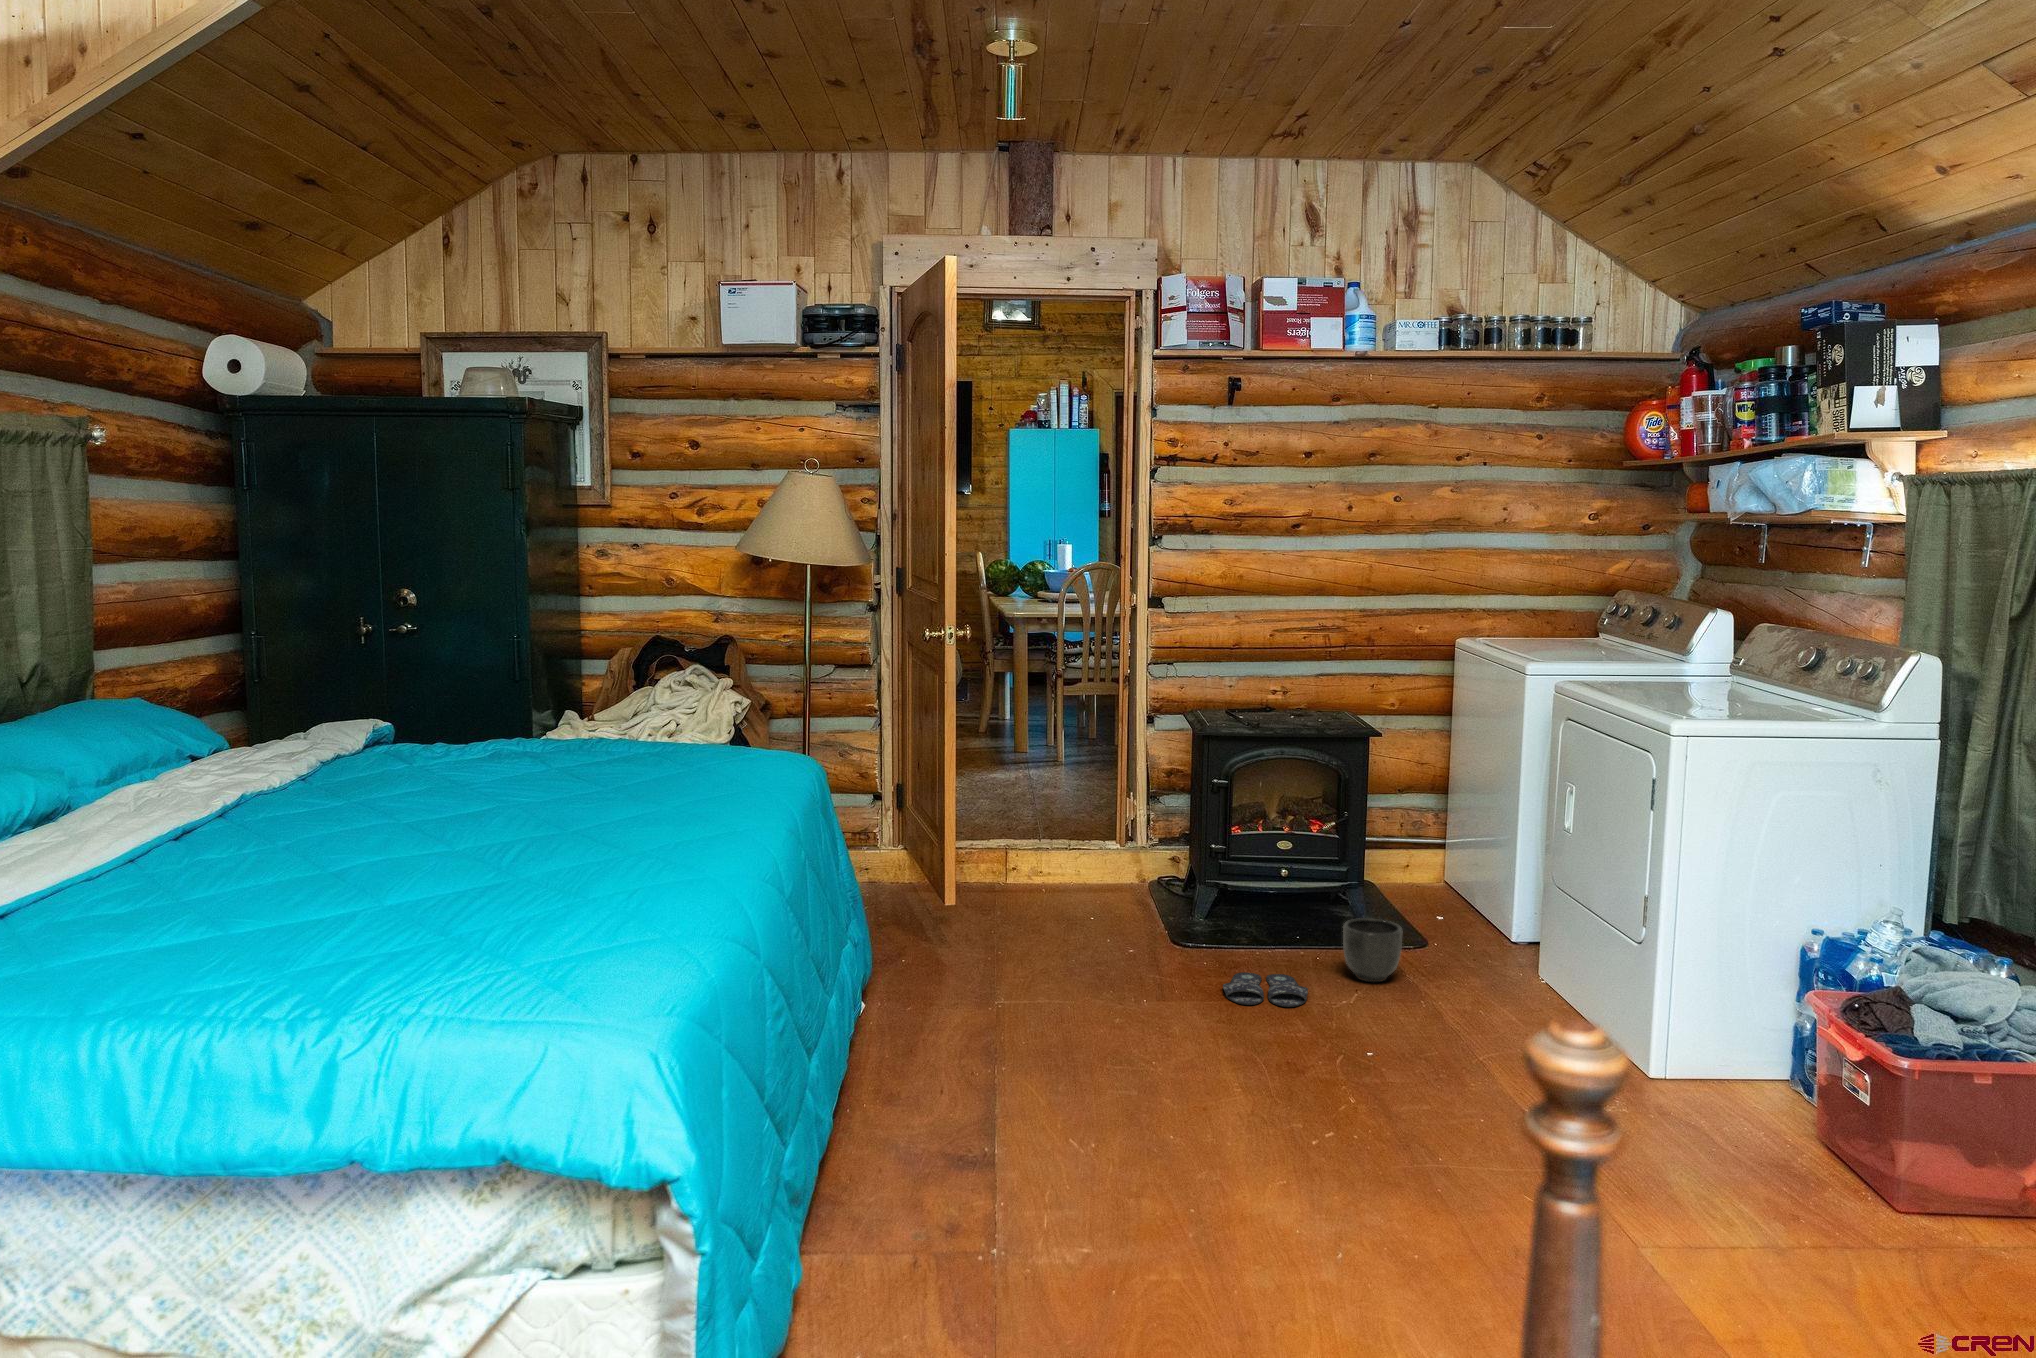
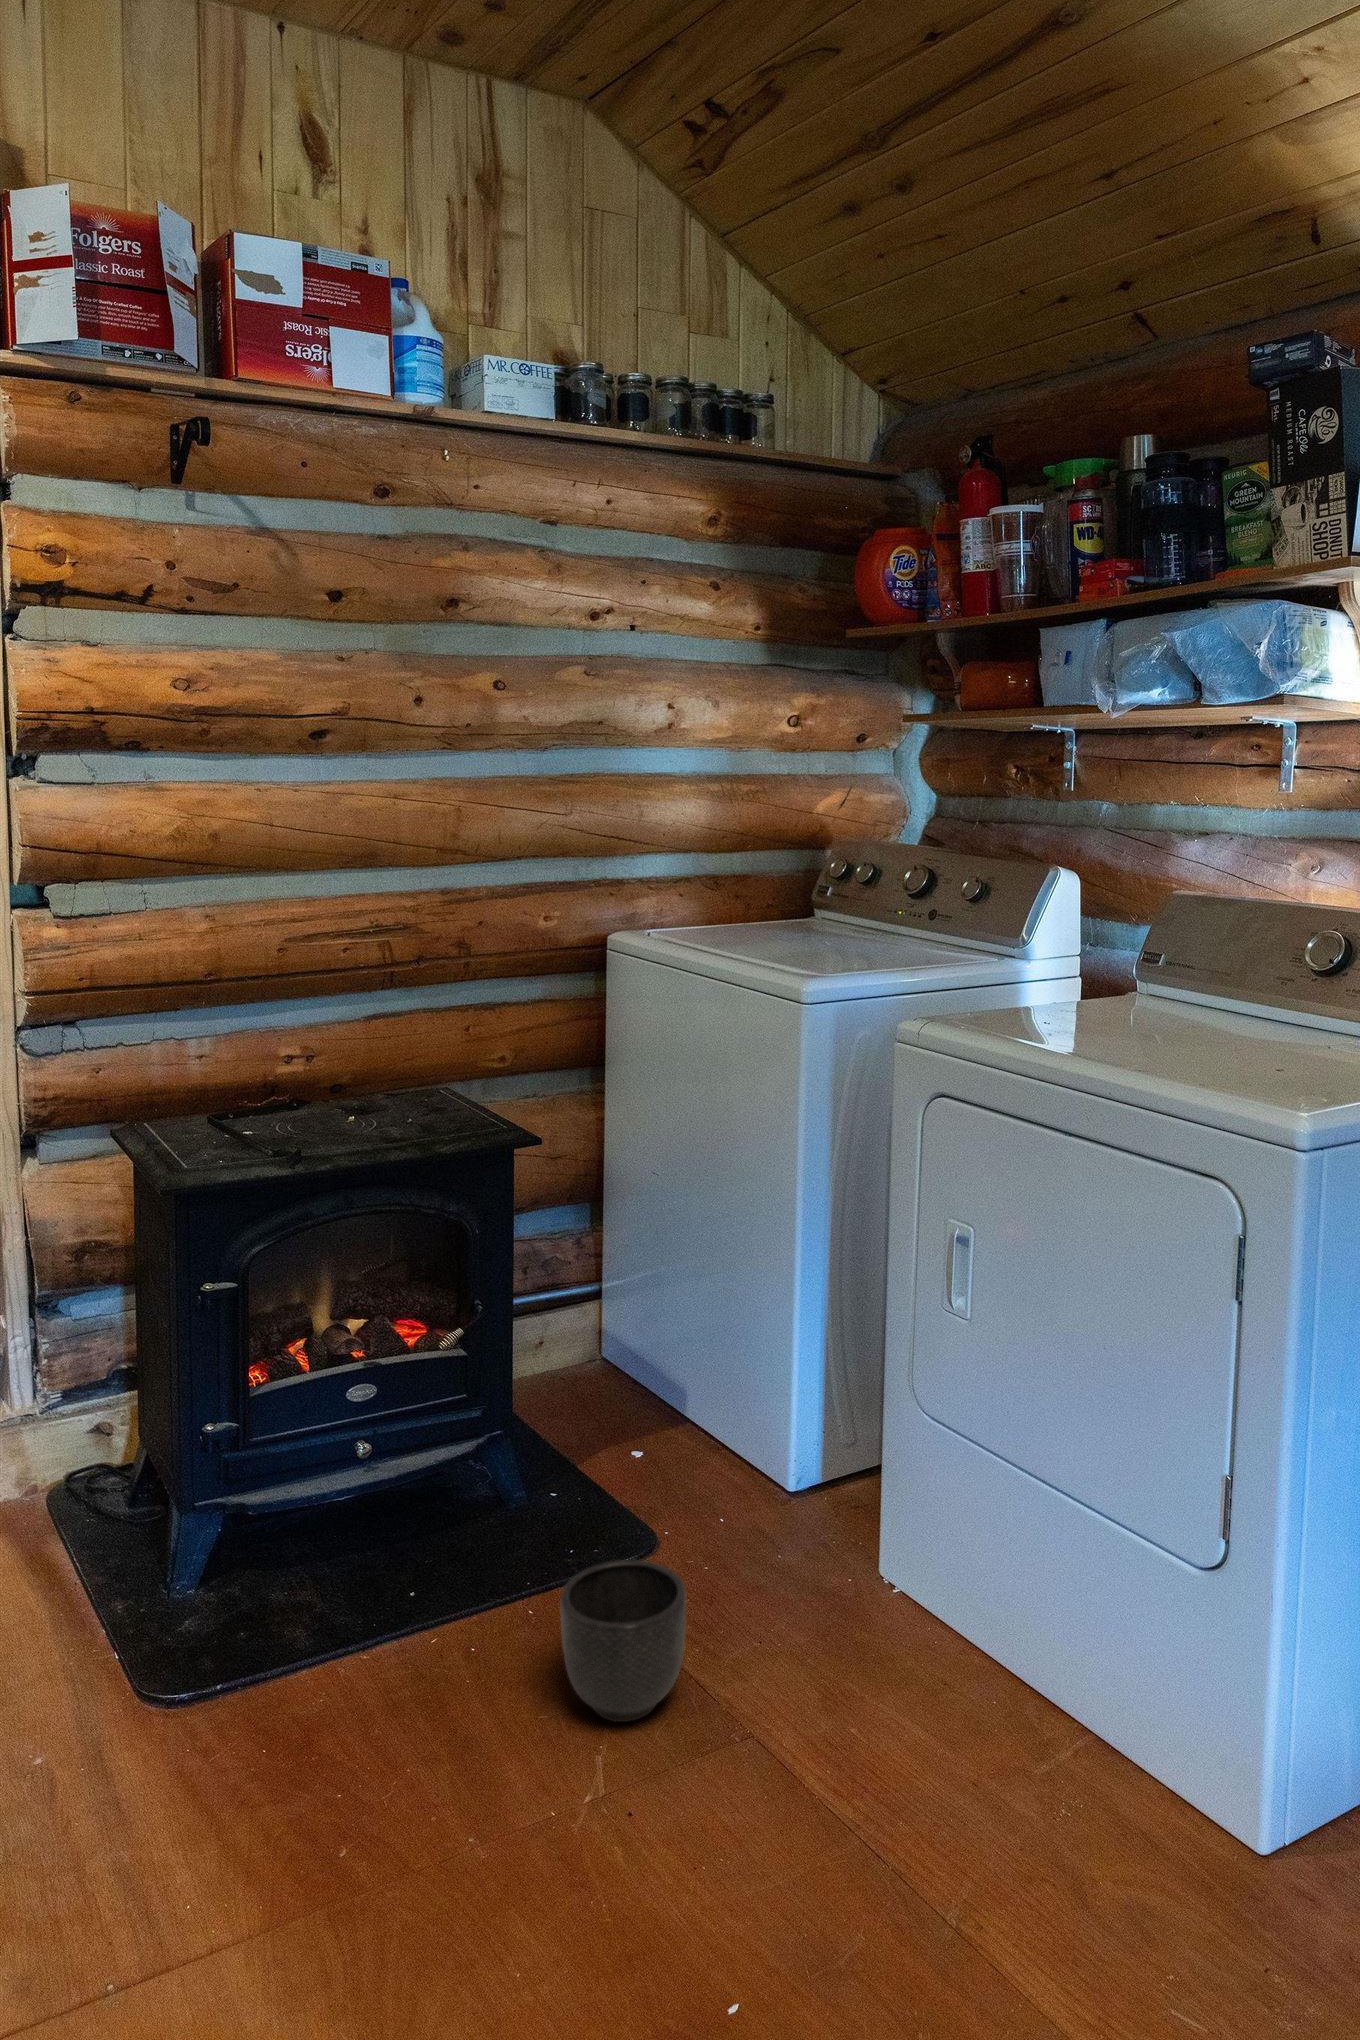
slippers: present [1223,972,1308,1007] -> none [314,1762,530,1949]

